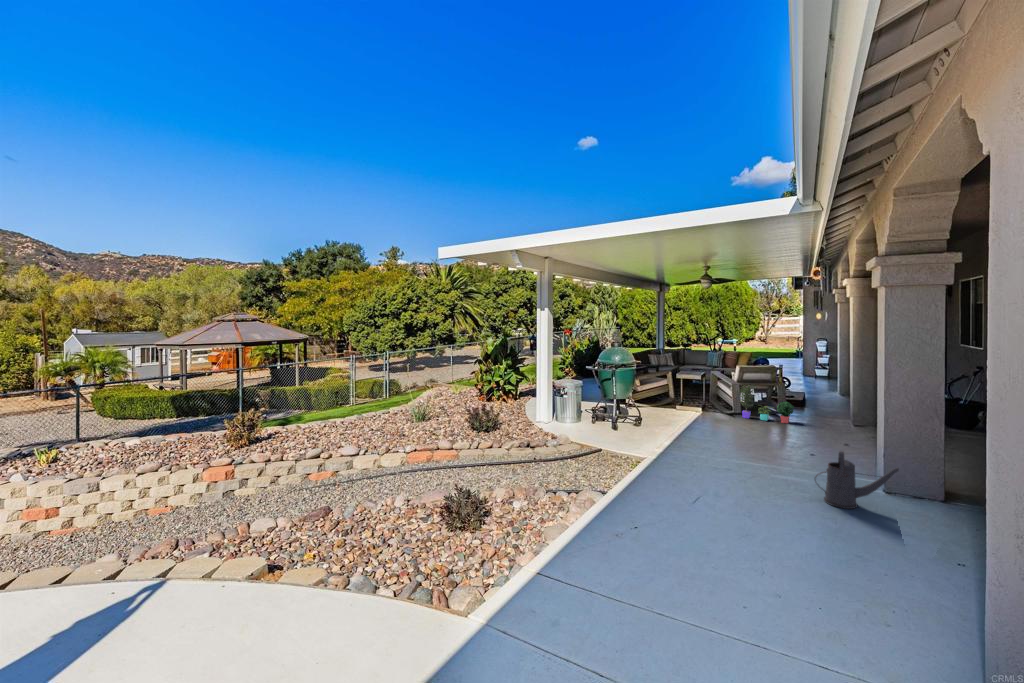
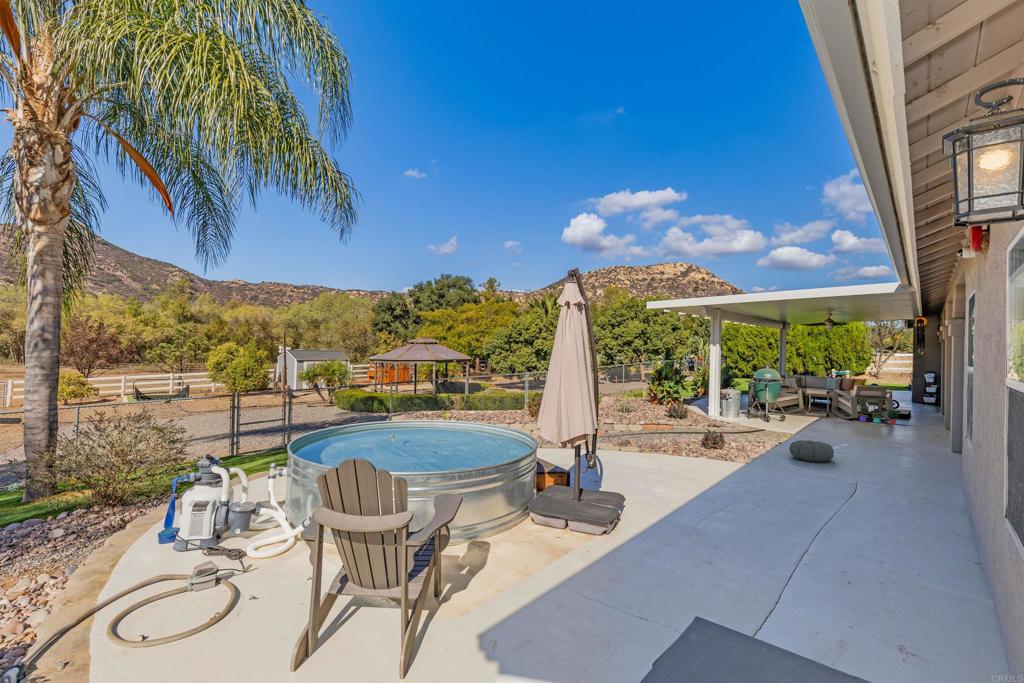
watering can: present [815,451,899,509] -> none [907,422,954,452]
pouf: none [590,513,675,578] -> present [789,440,834,462]

